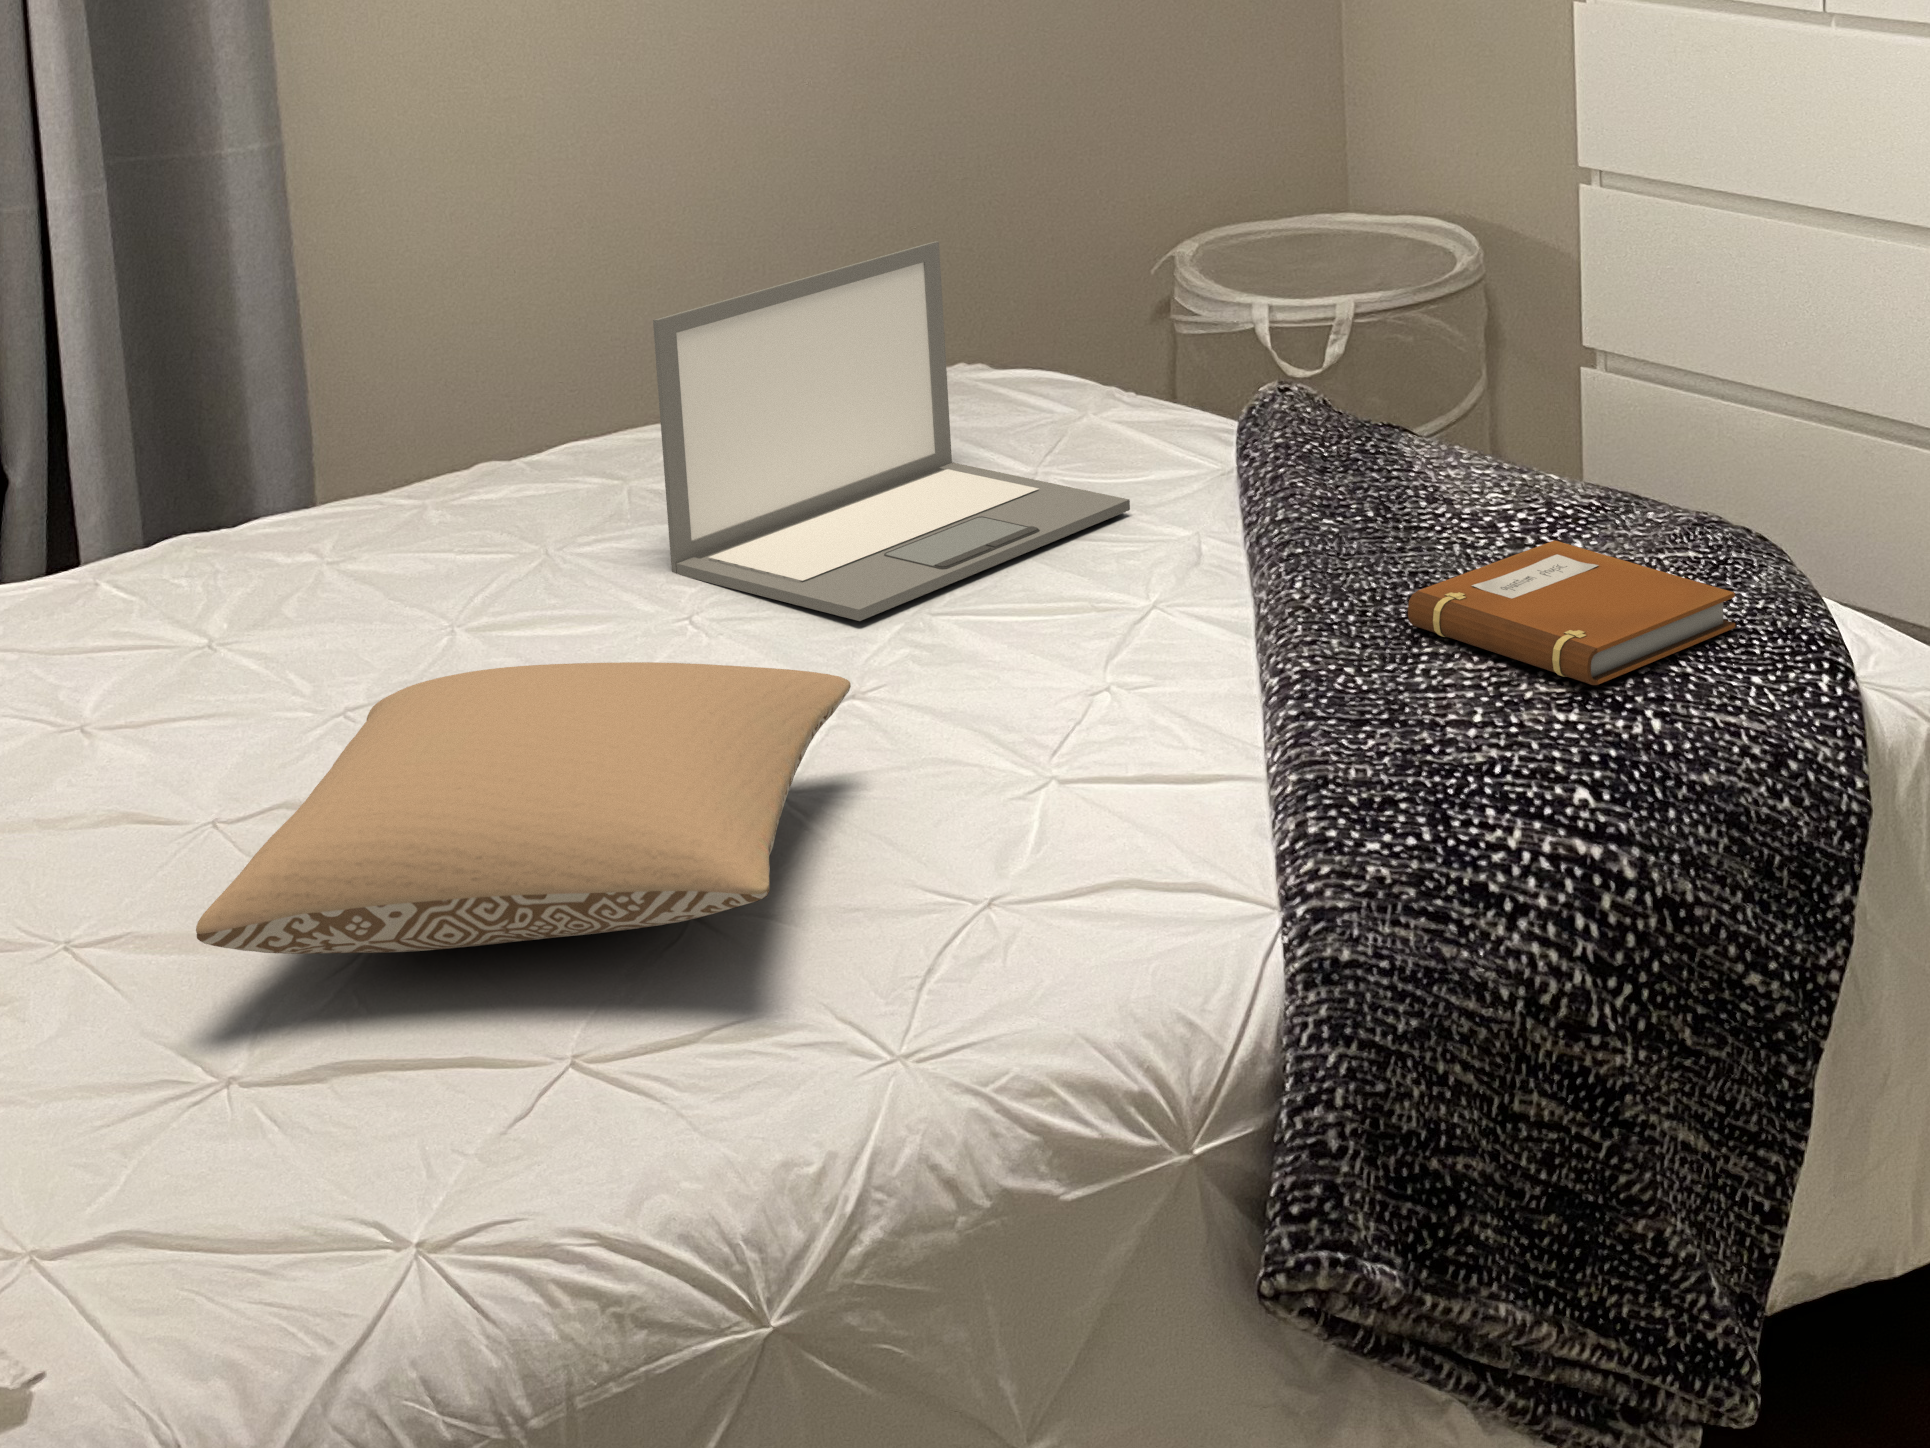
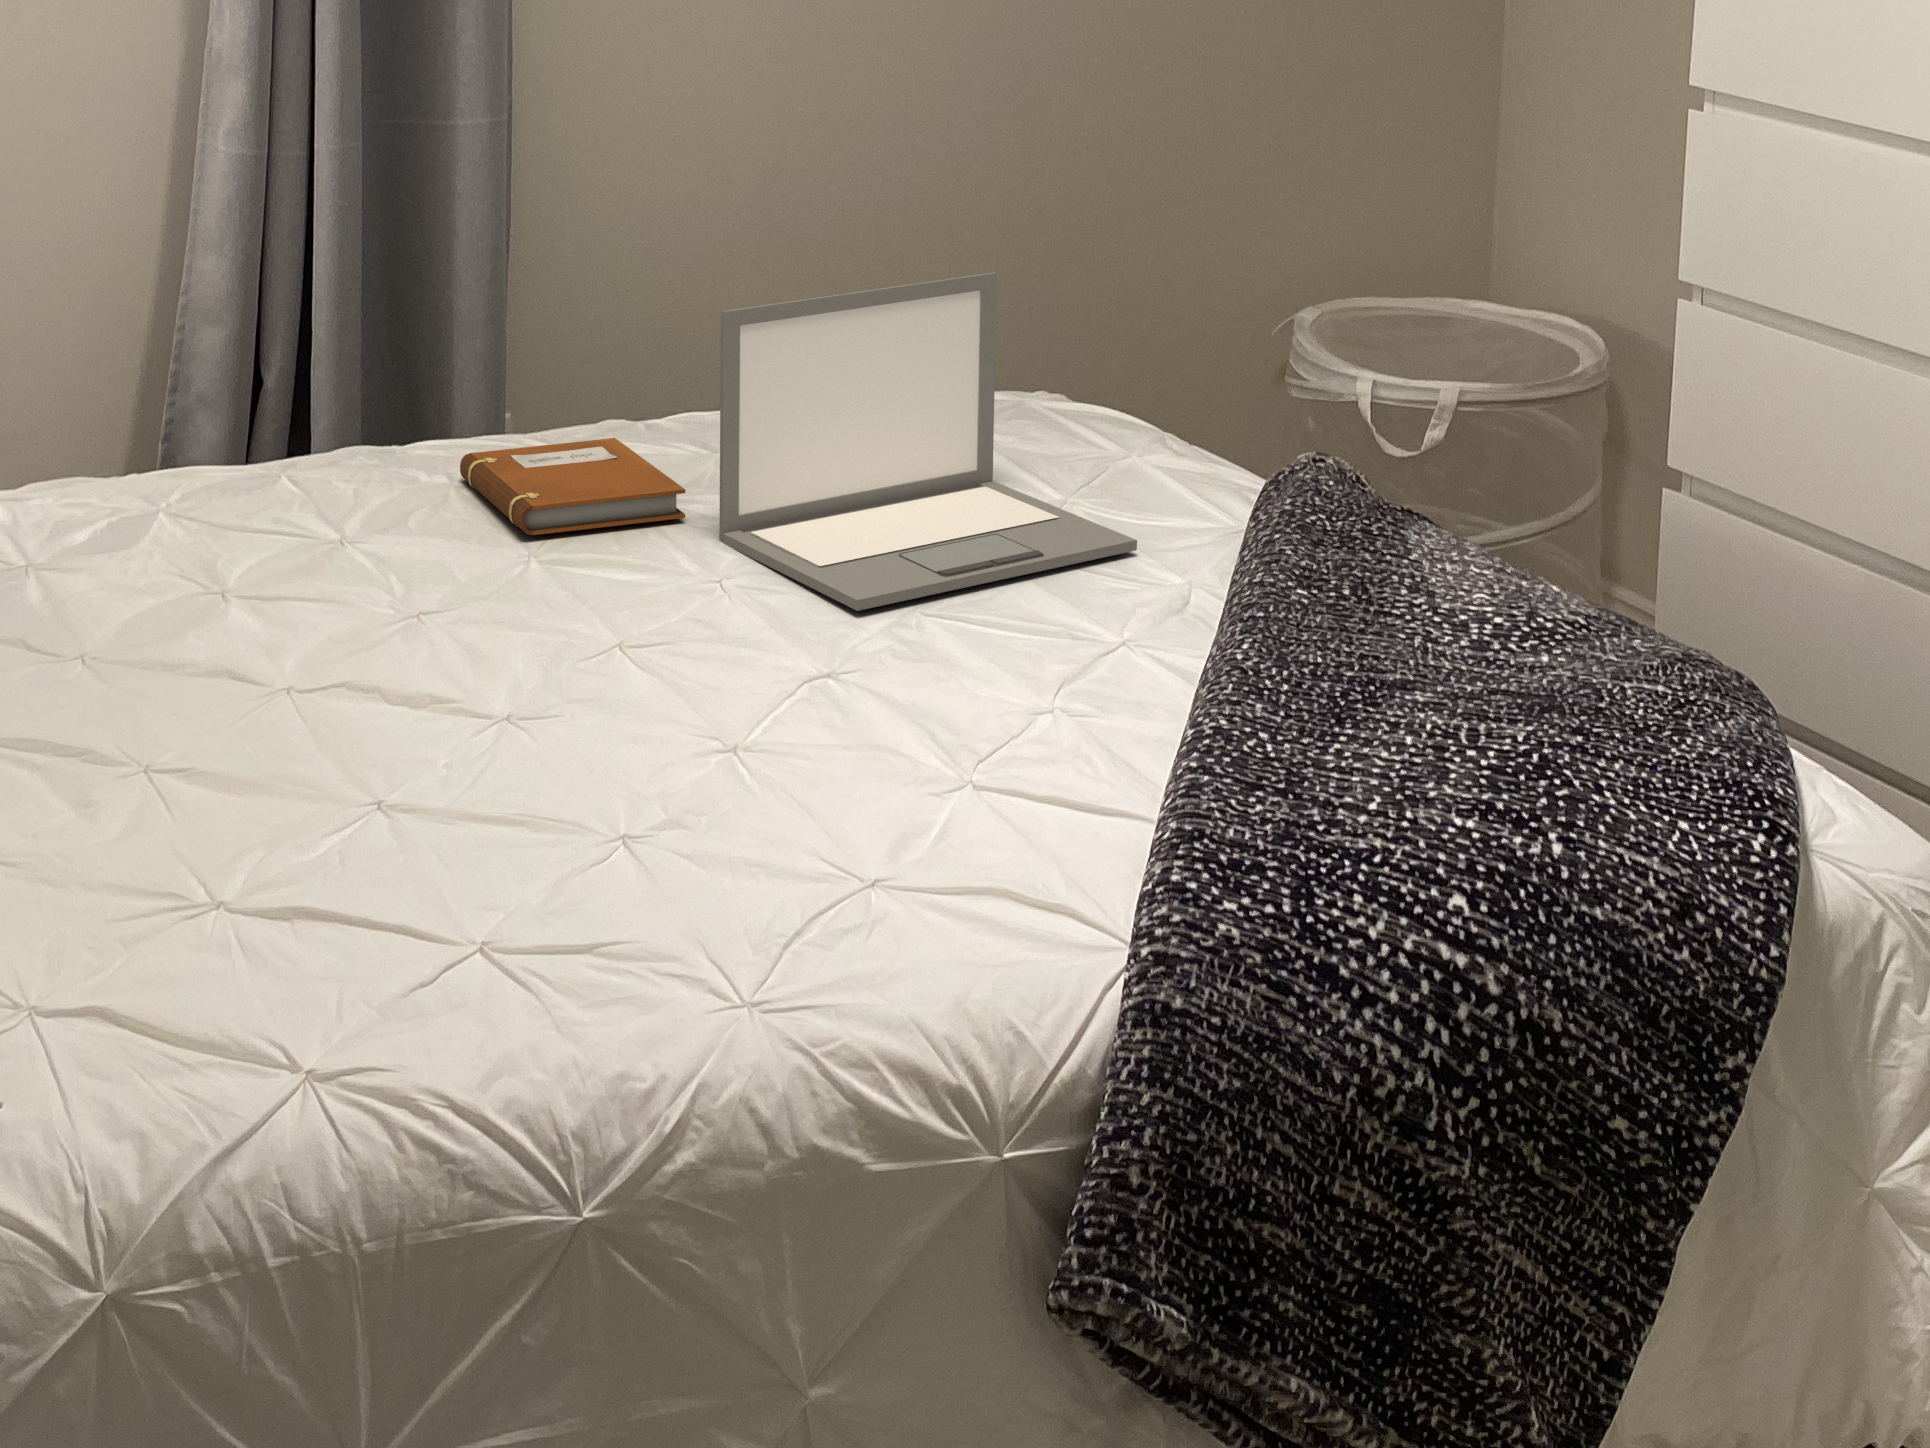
notebook: present [1408,540,1735,685] -> present [460,438,685,535]
pillow: present [196,662,851,954] -> none [214,594,803,843]

